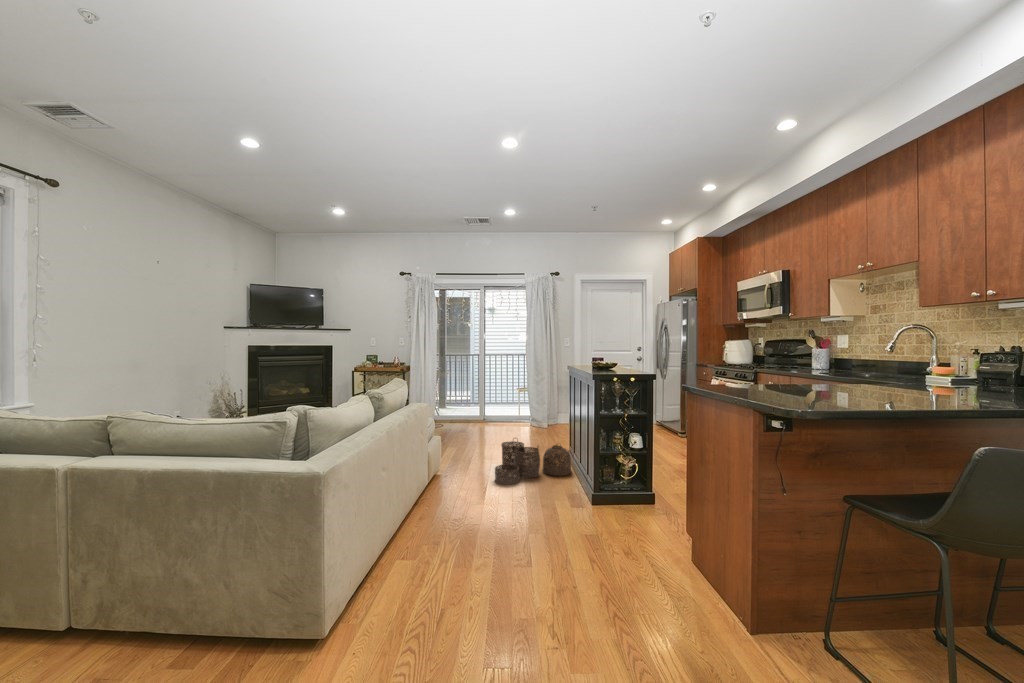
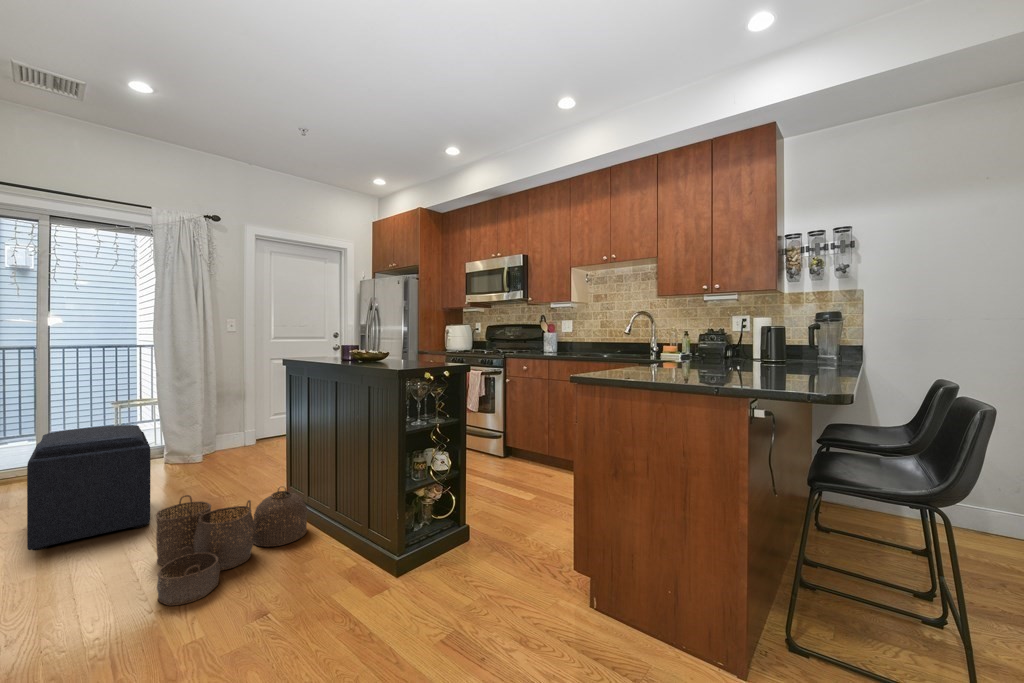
ottoman: none [464,399,511,453] -> present [27,425,151,550]

